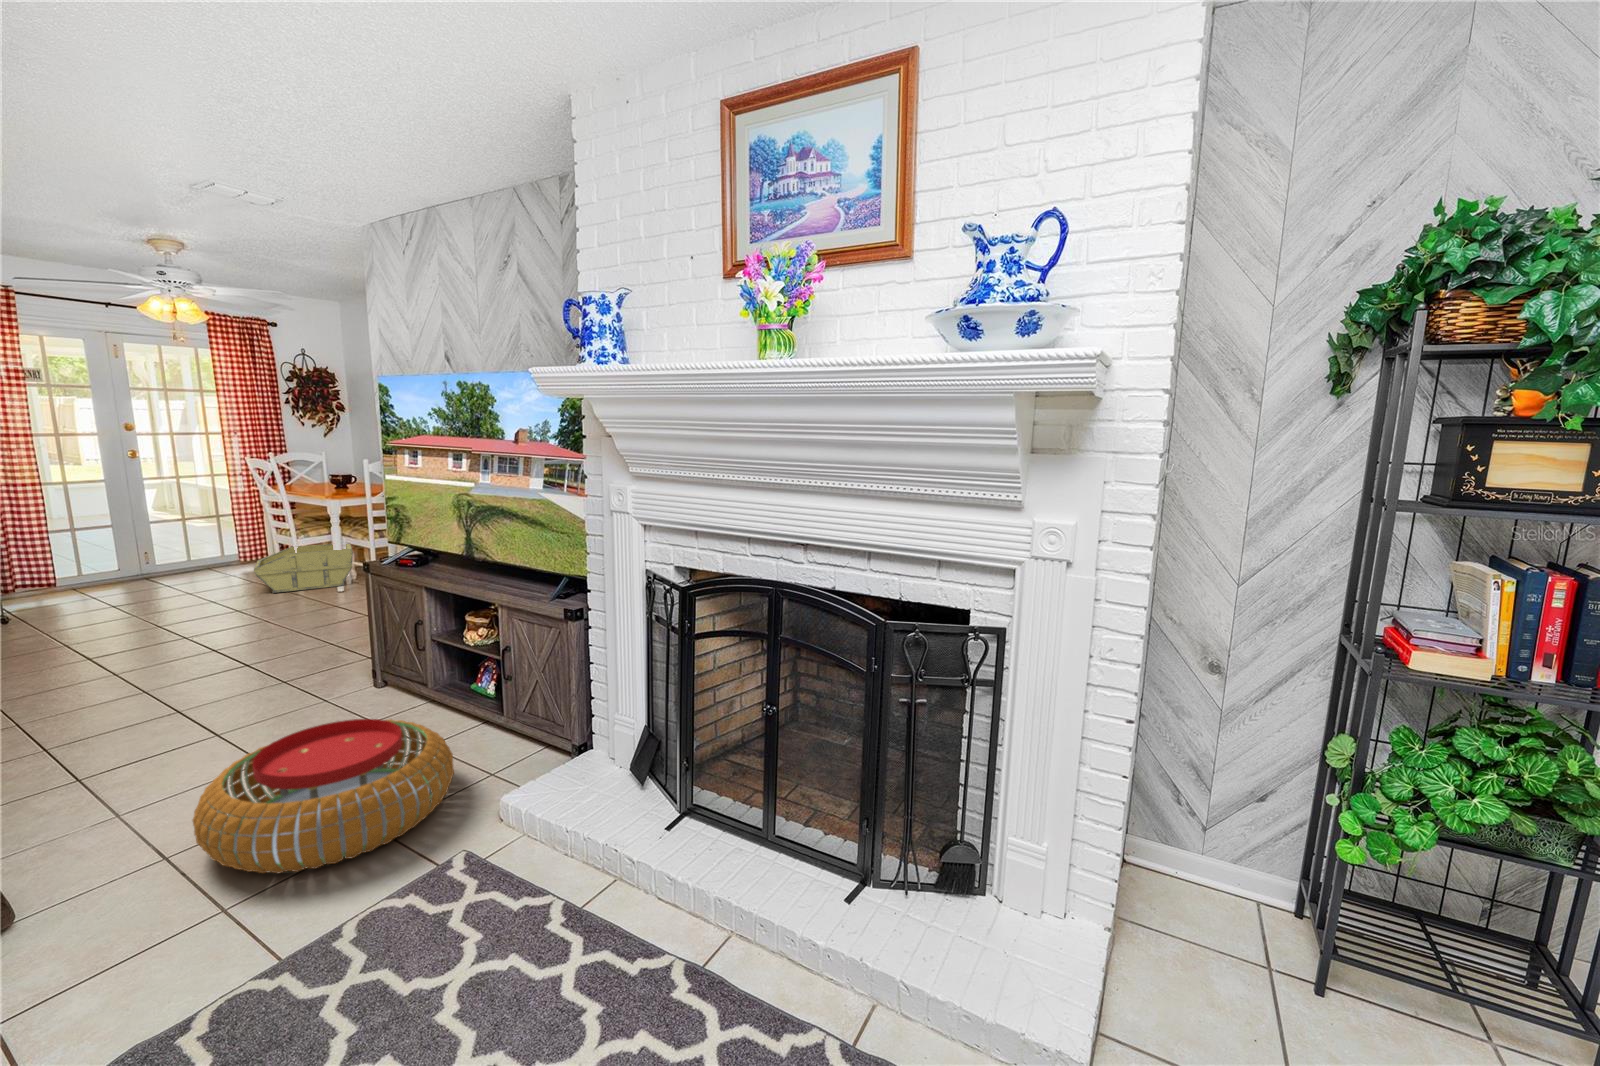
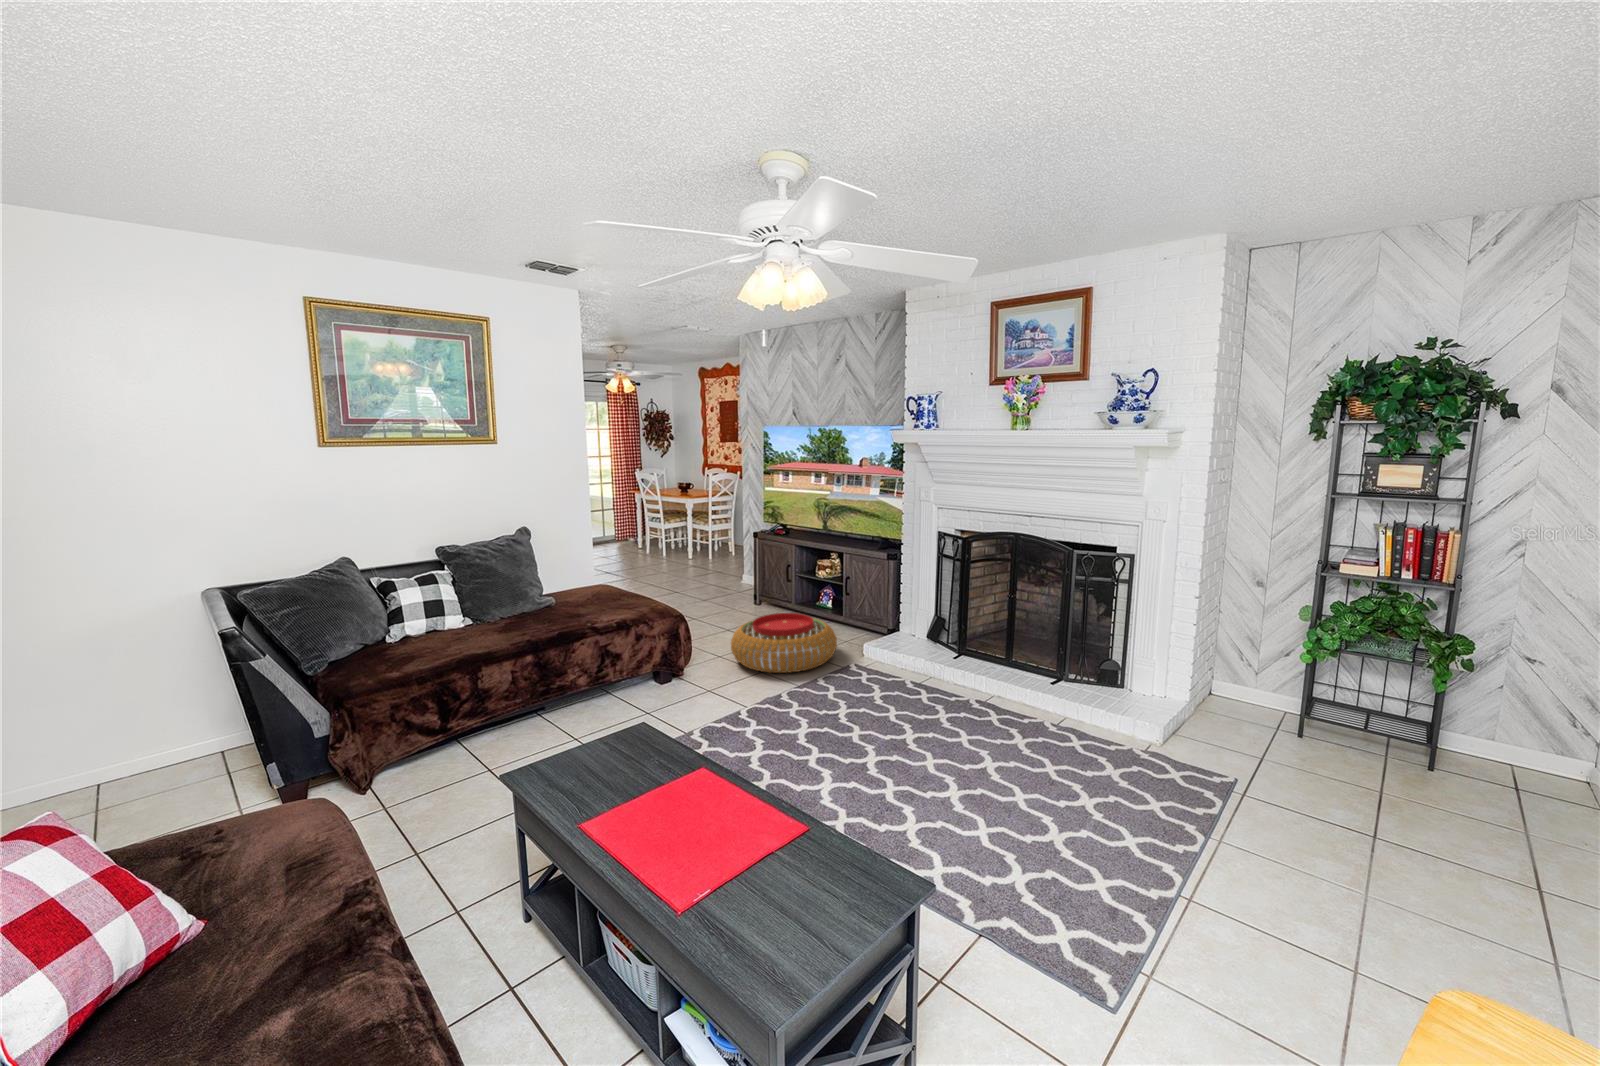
storage bin: present [254,544,353,593] -> none [638,530,696,562]

